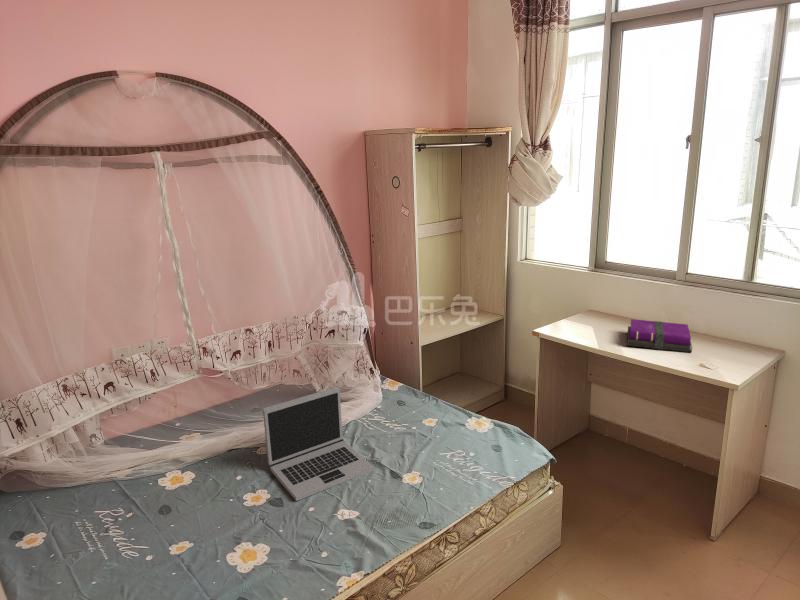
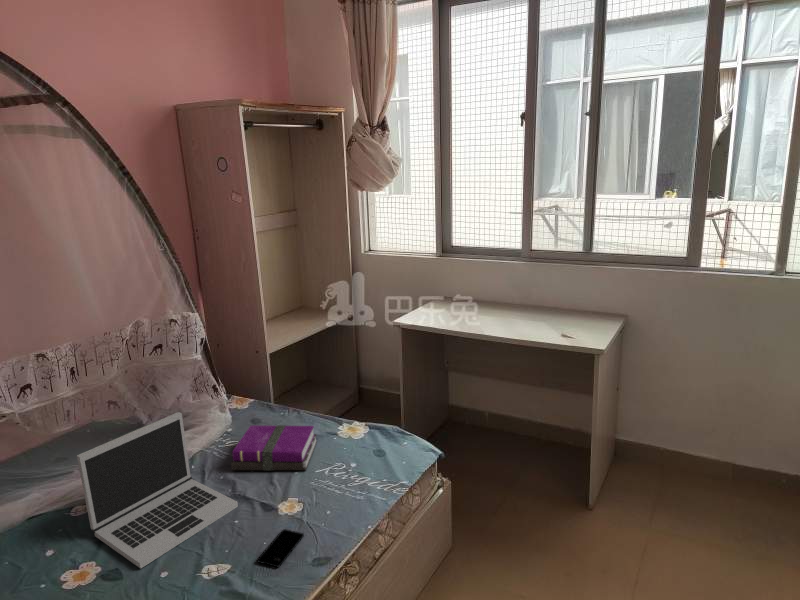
notebook: present [627,319,692,352] -> present [231,425,317,471]
smartphone: none [378,496,419,524] -> present [257,529,304,567]

